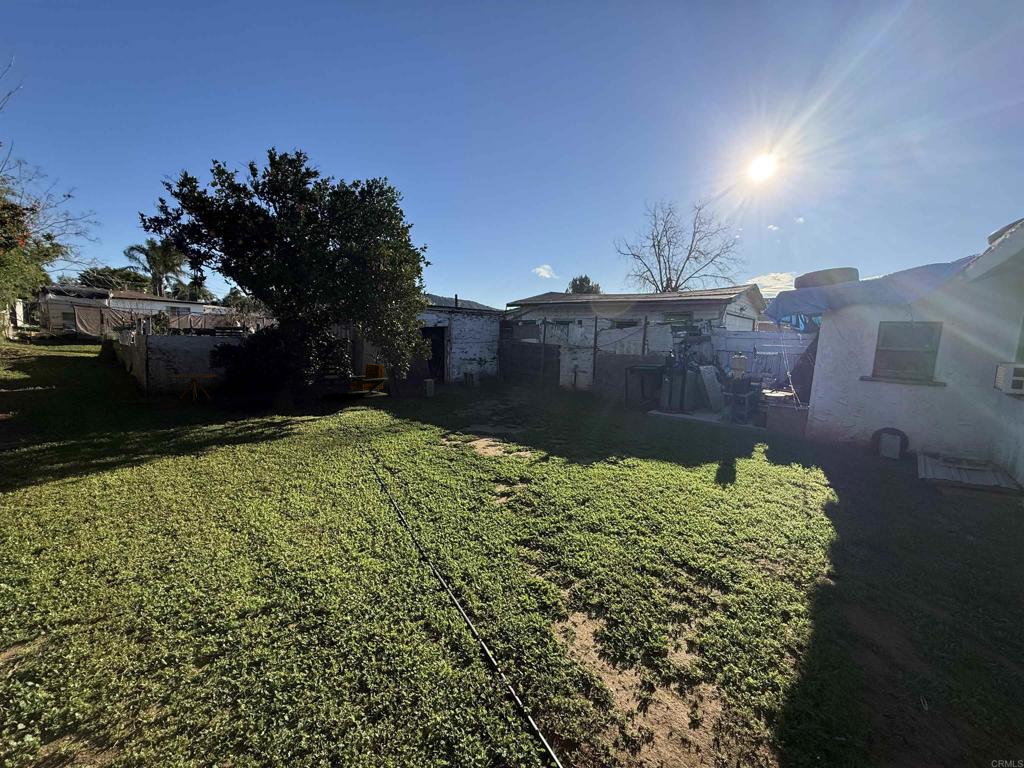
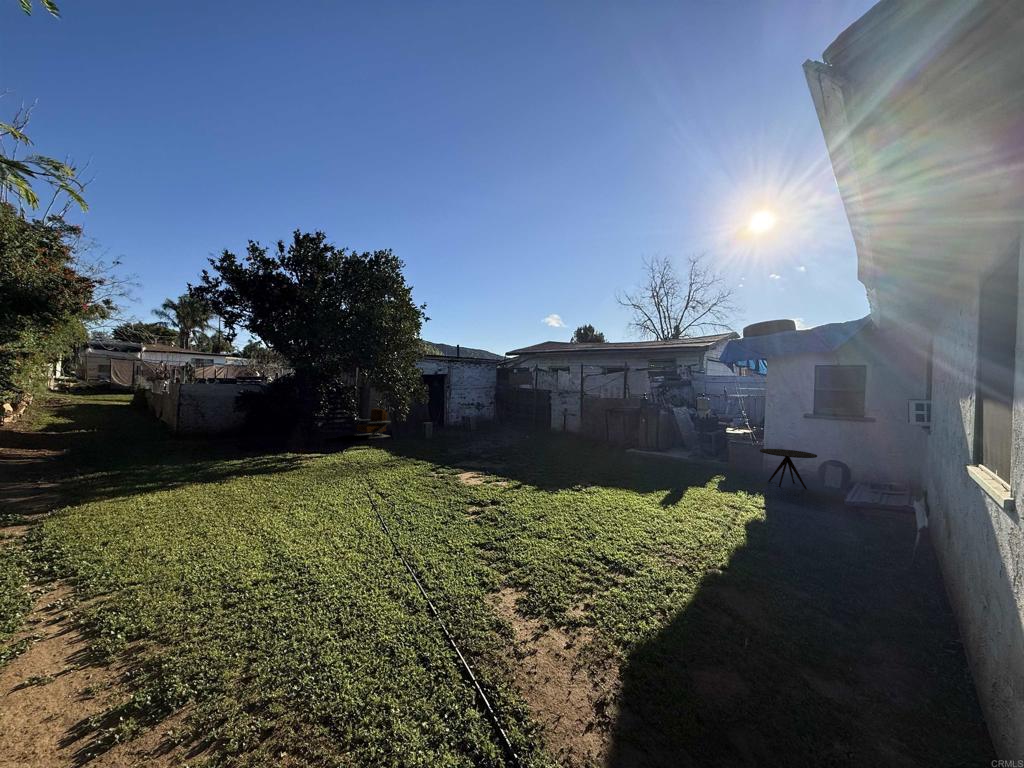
round table: present [170,374,216,401] -> present [760,449,817,489]

